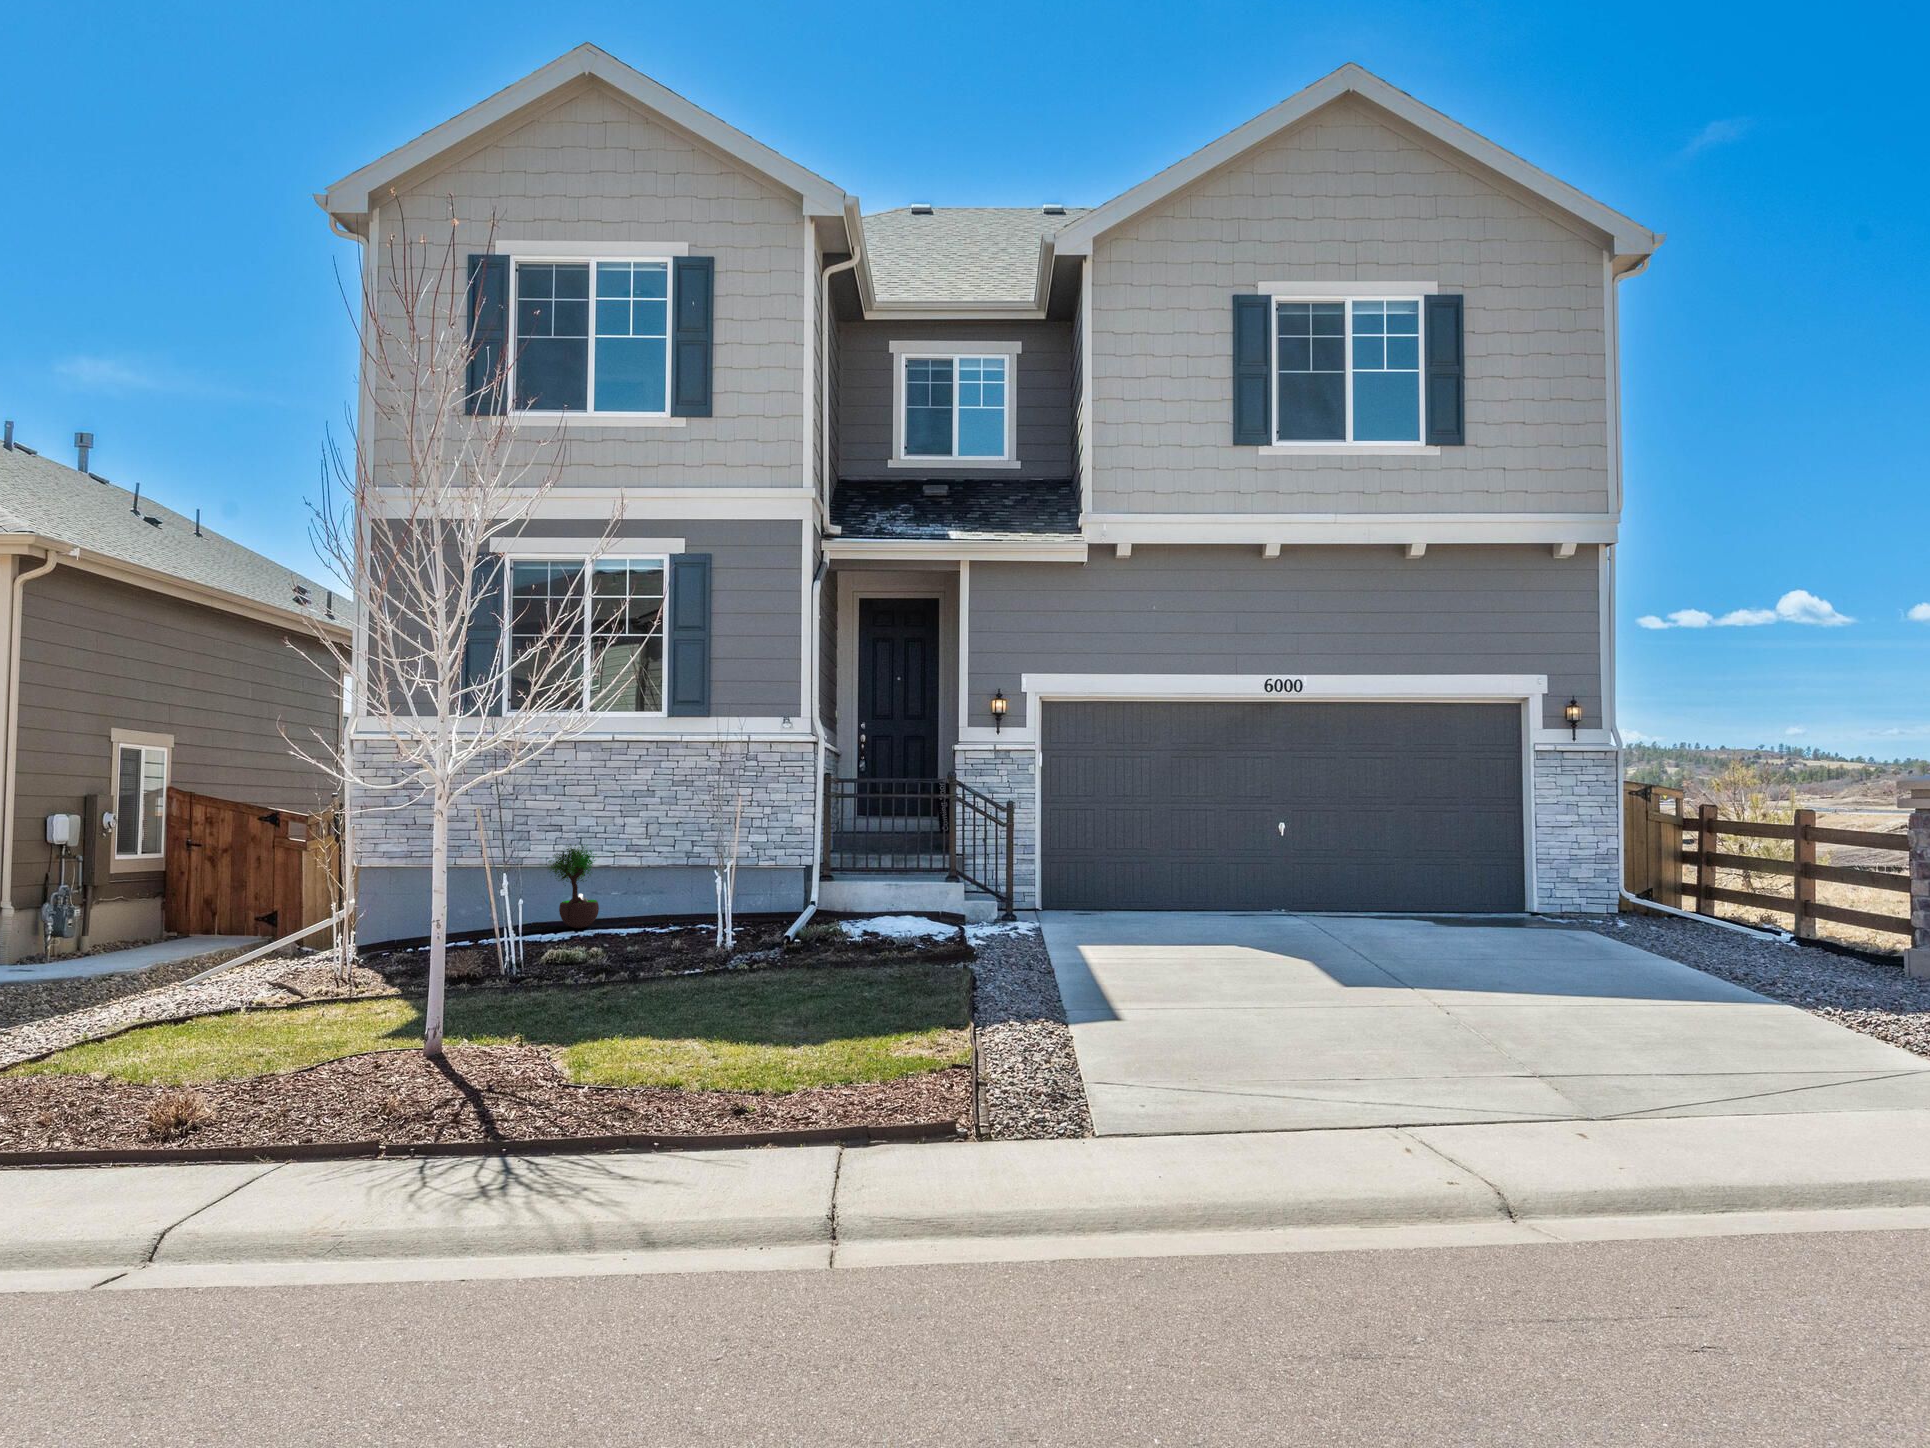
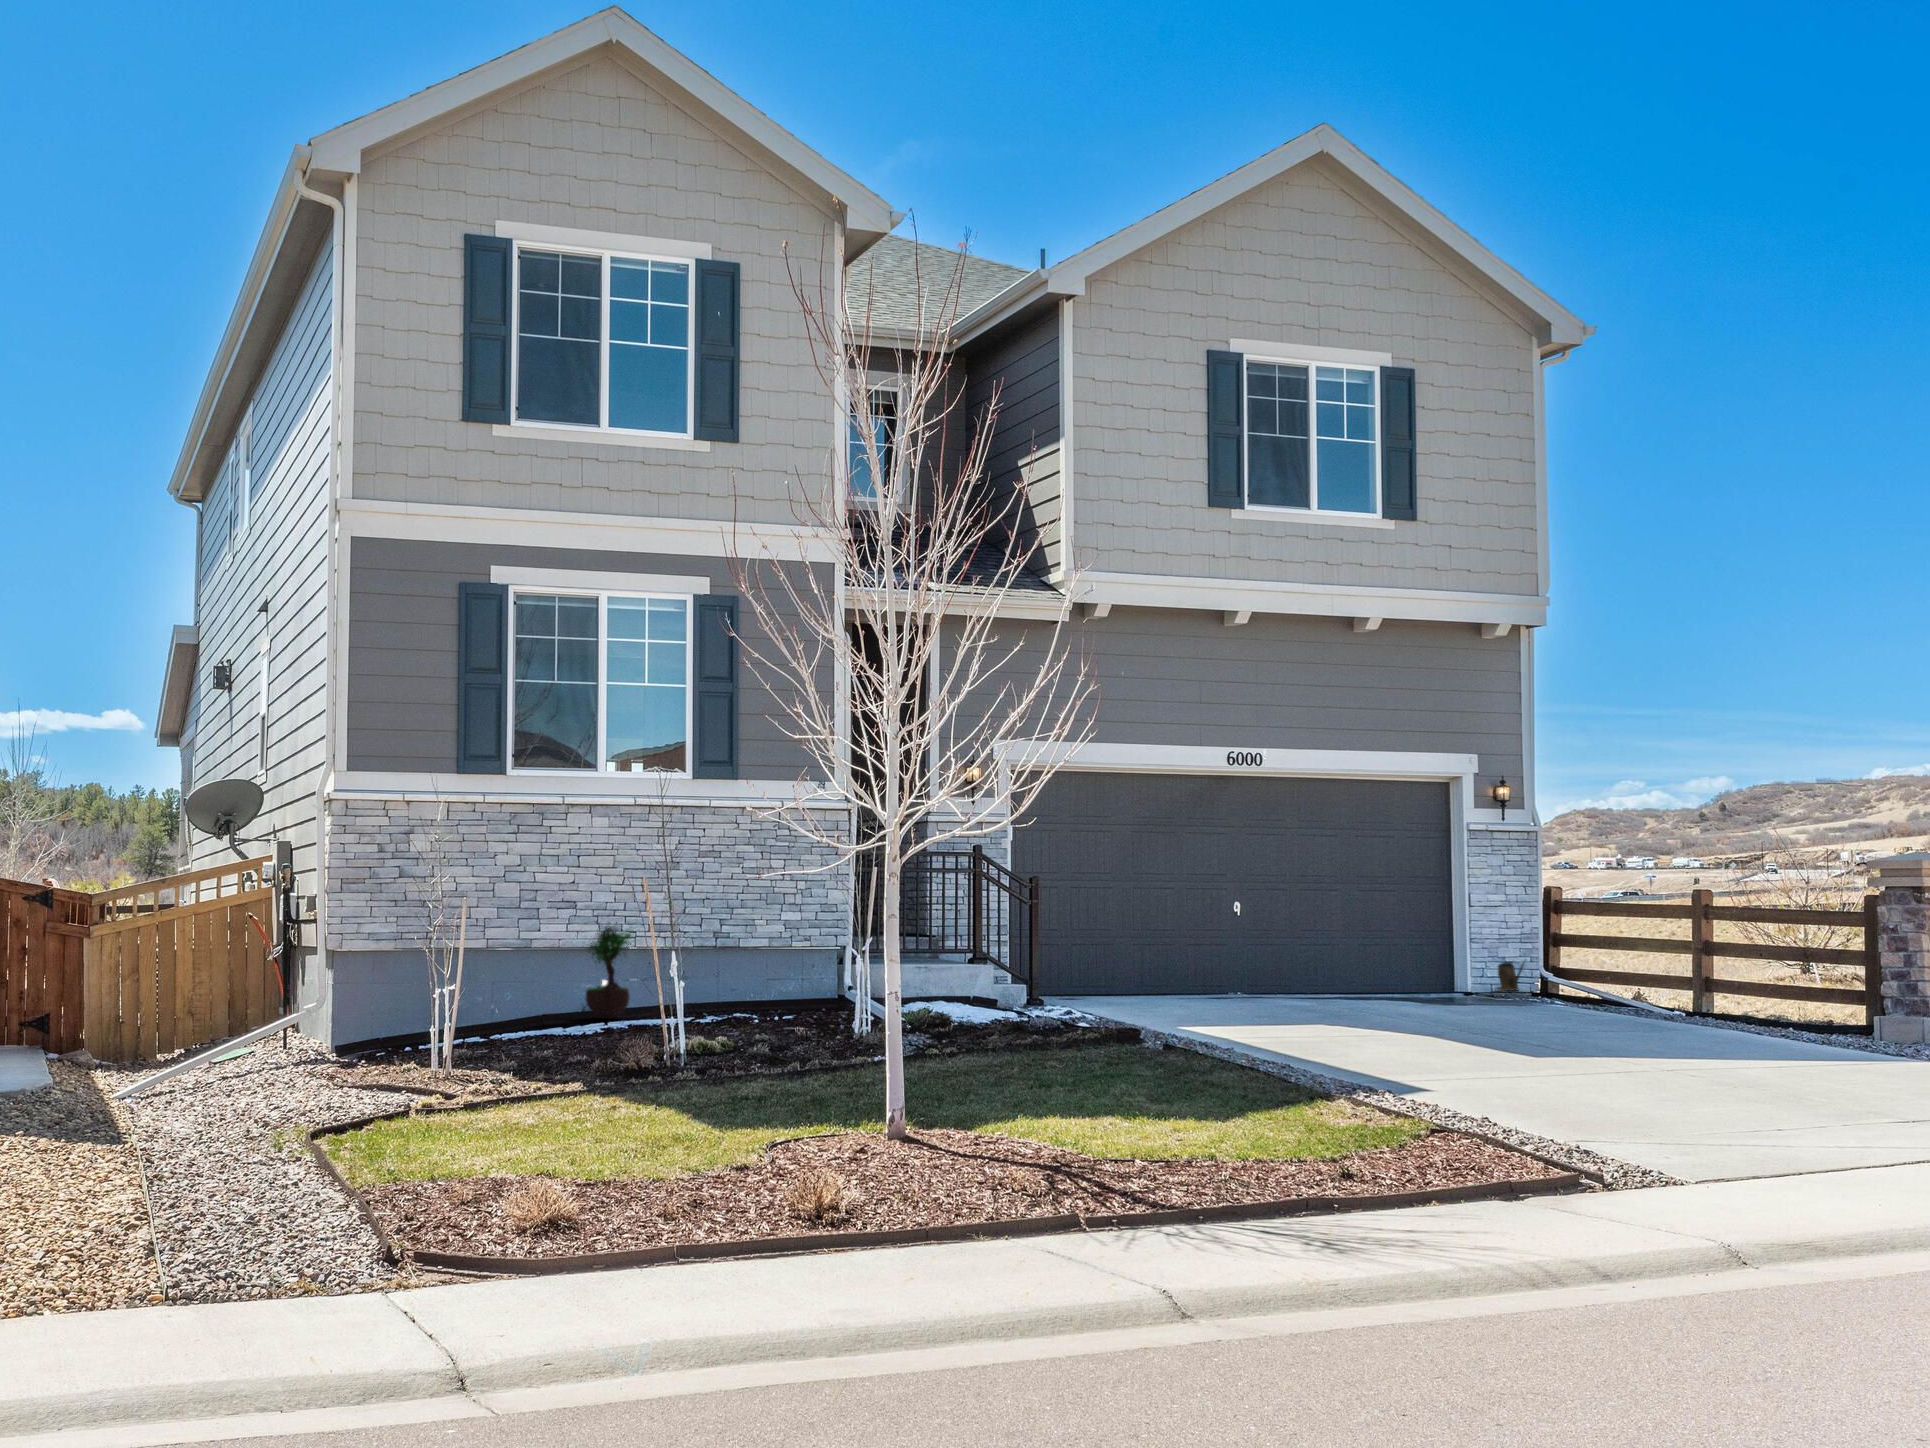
watering can: none [1561,883,1587,913] -> present [1496,961,1525,991]

